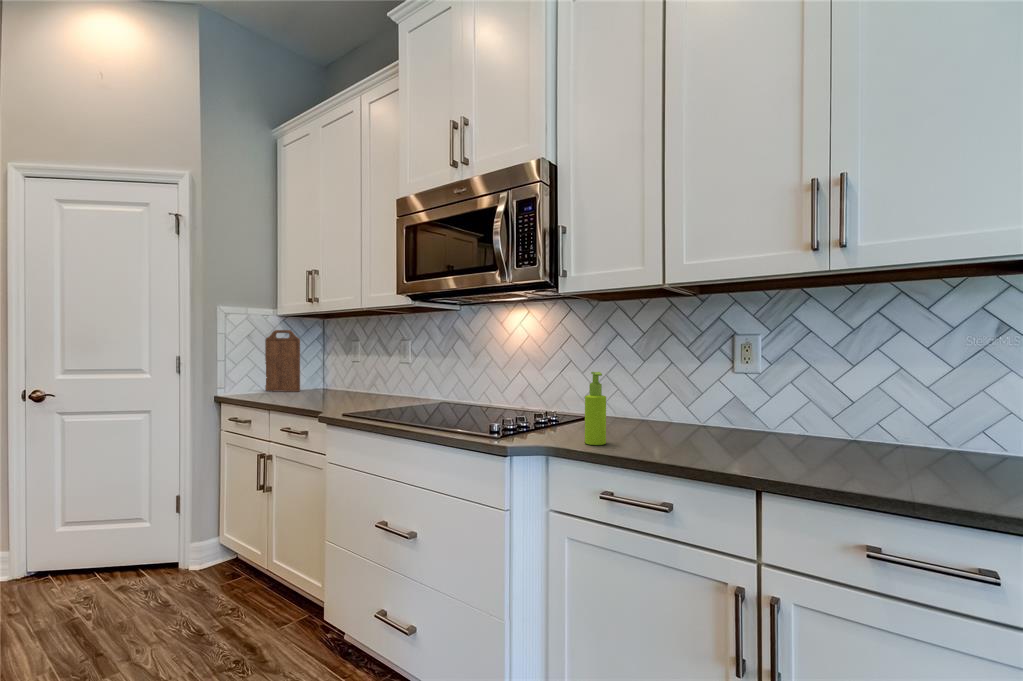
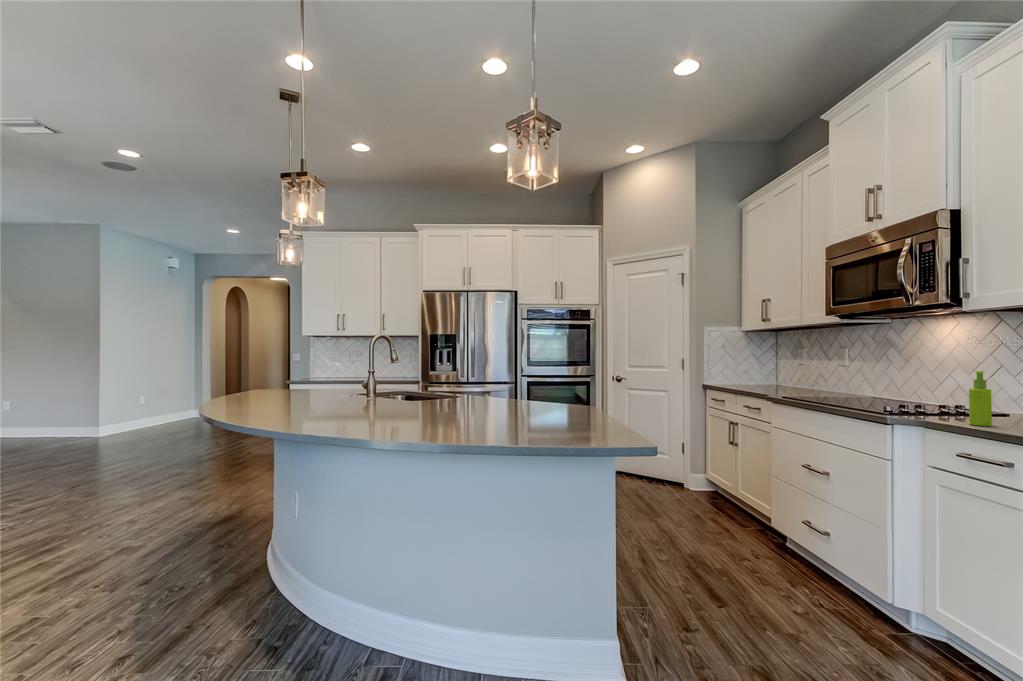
cutting board: present [265,330,300,392] -> none [735,342,760,385]

